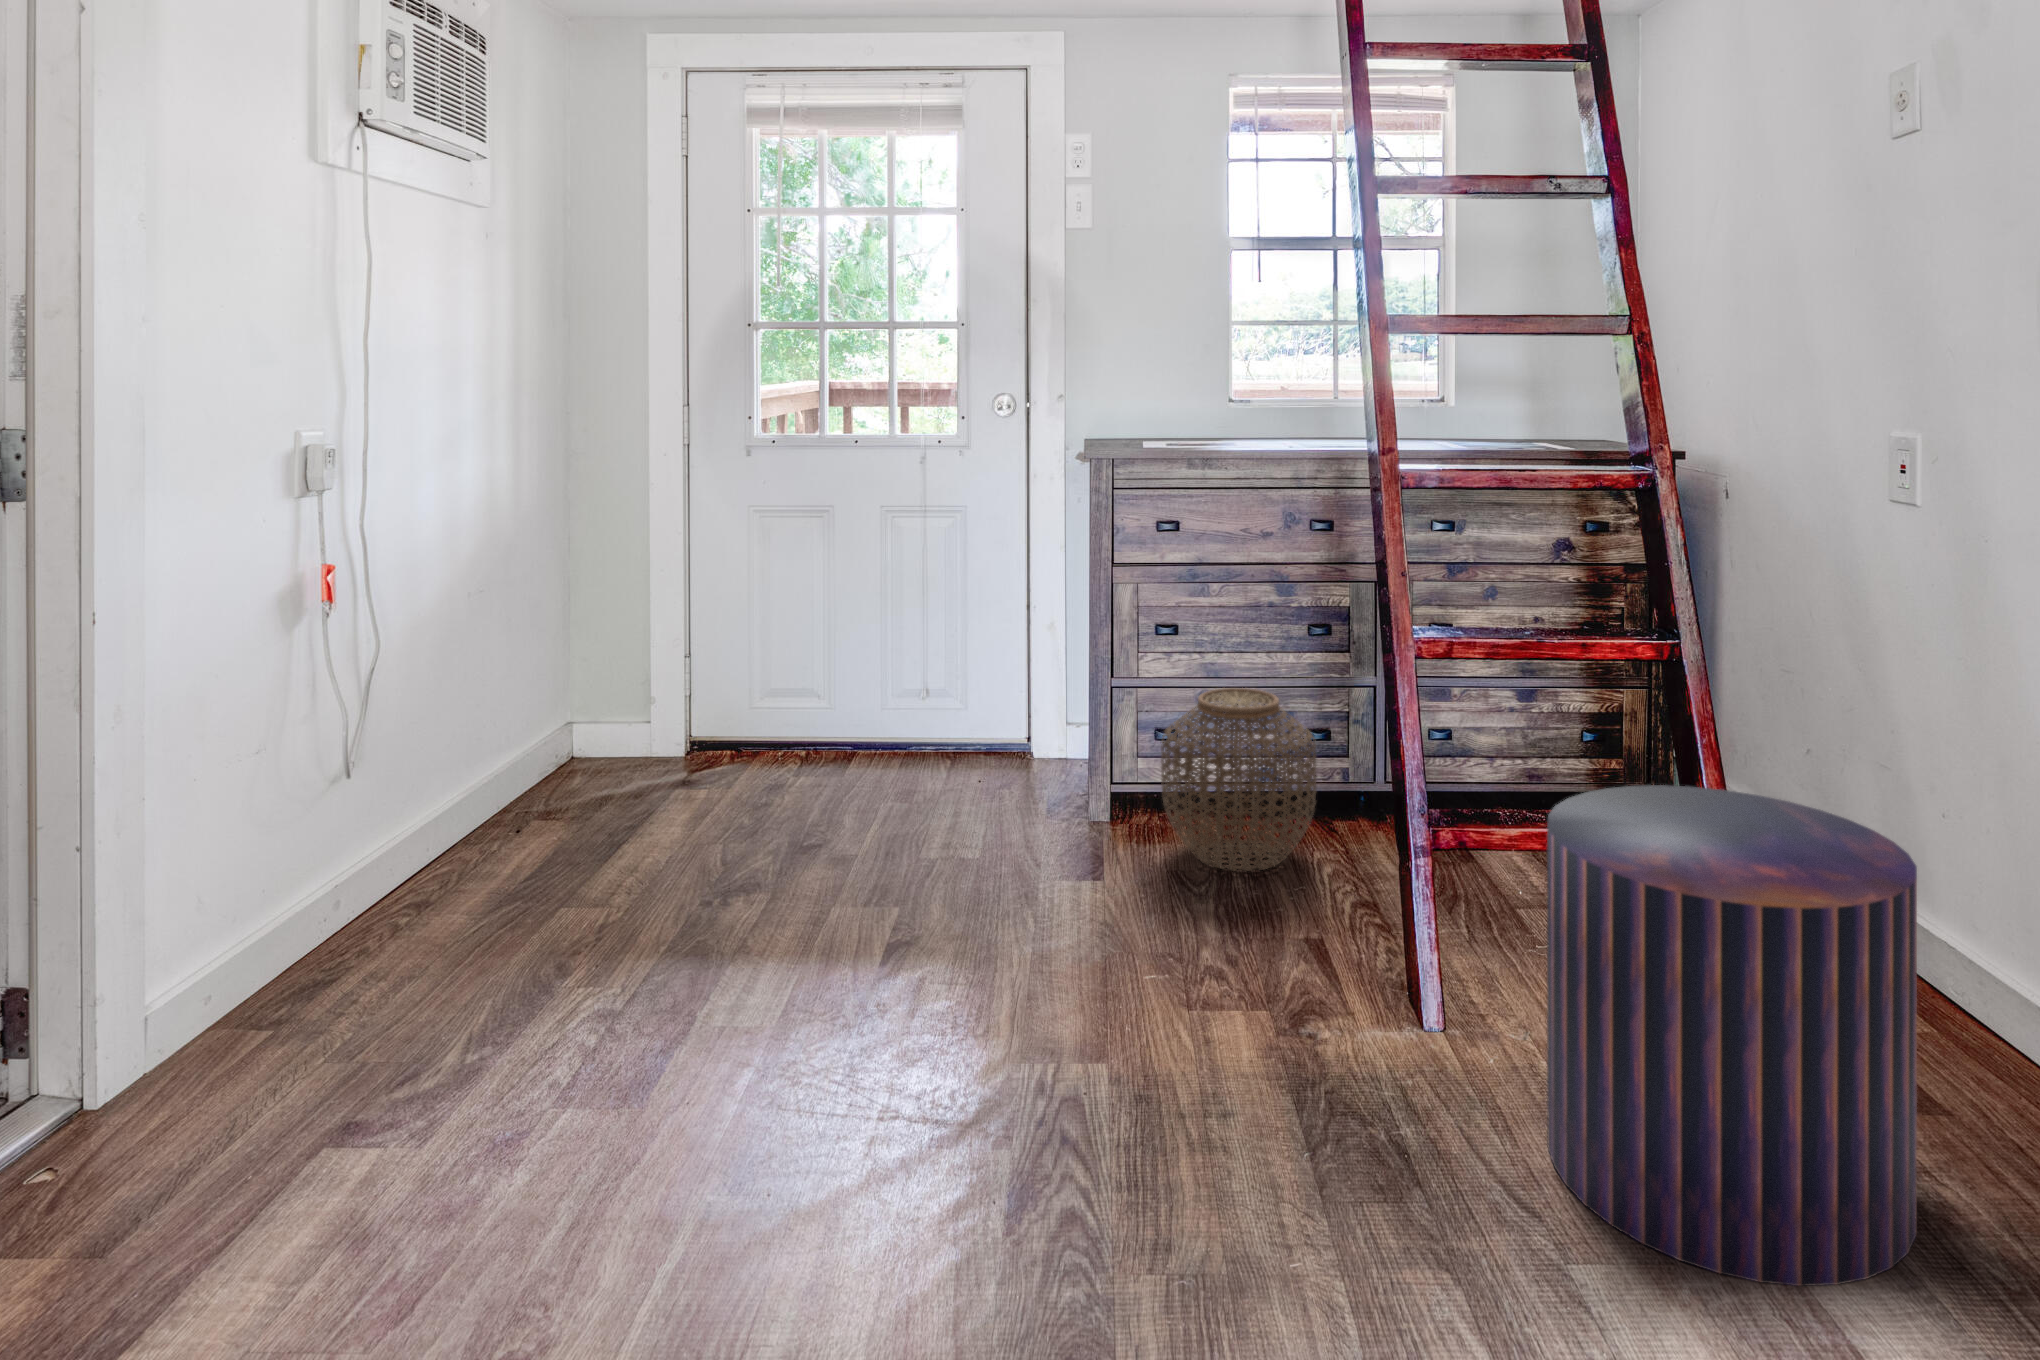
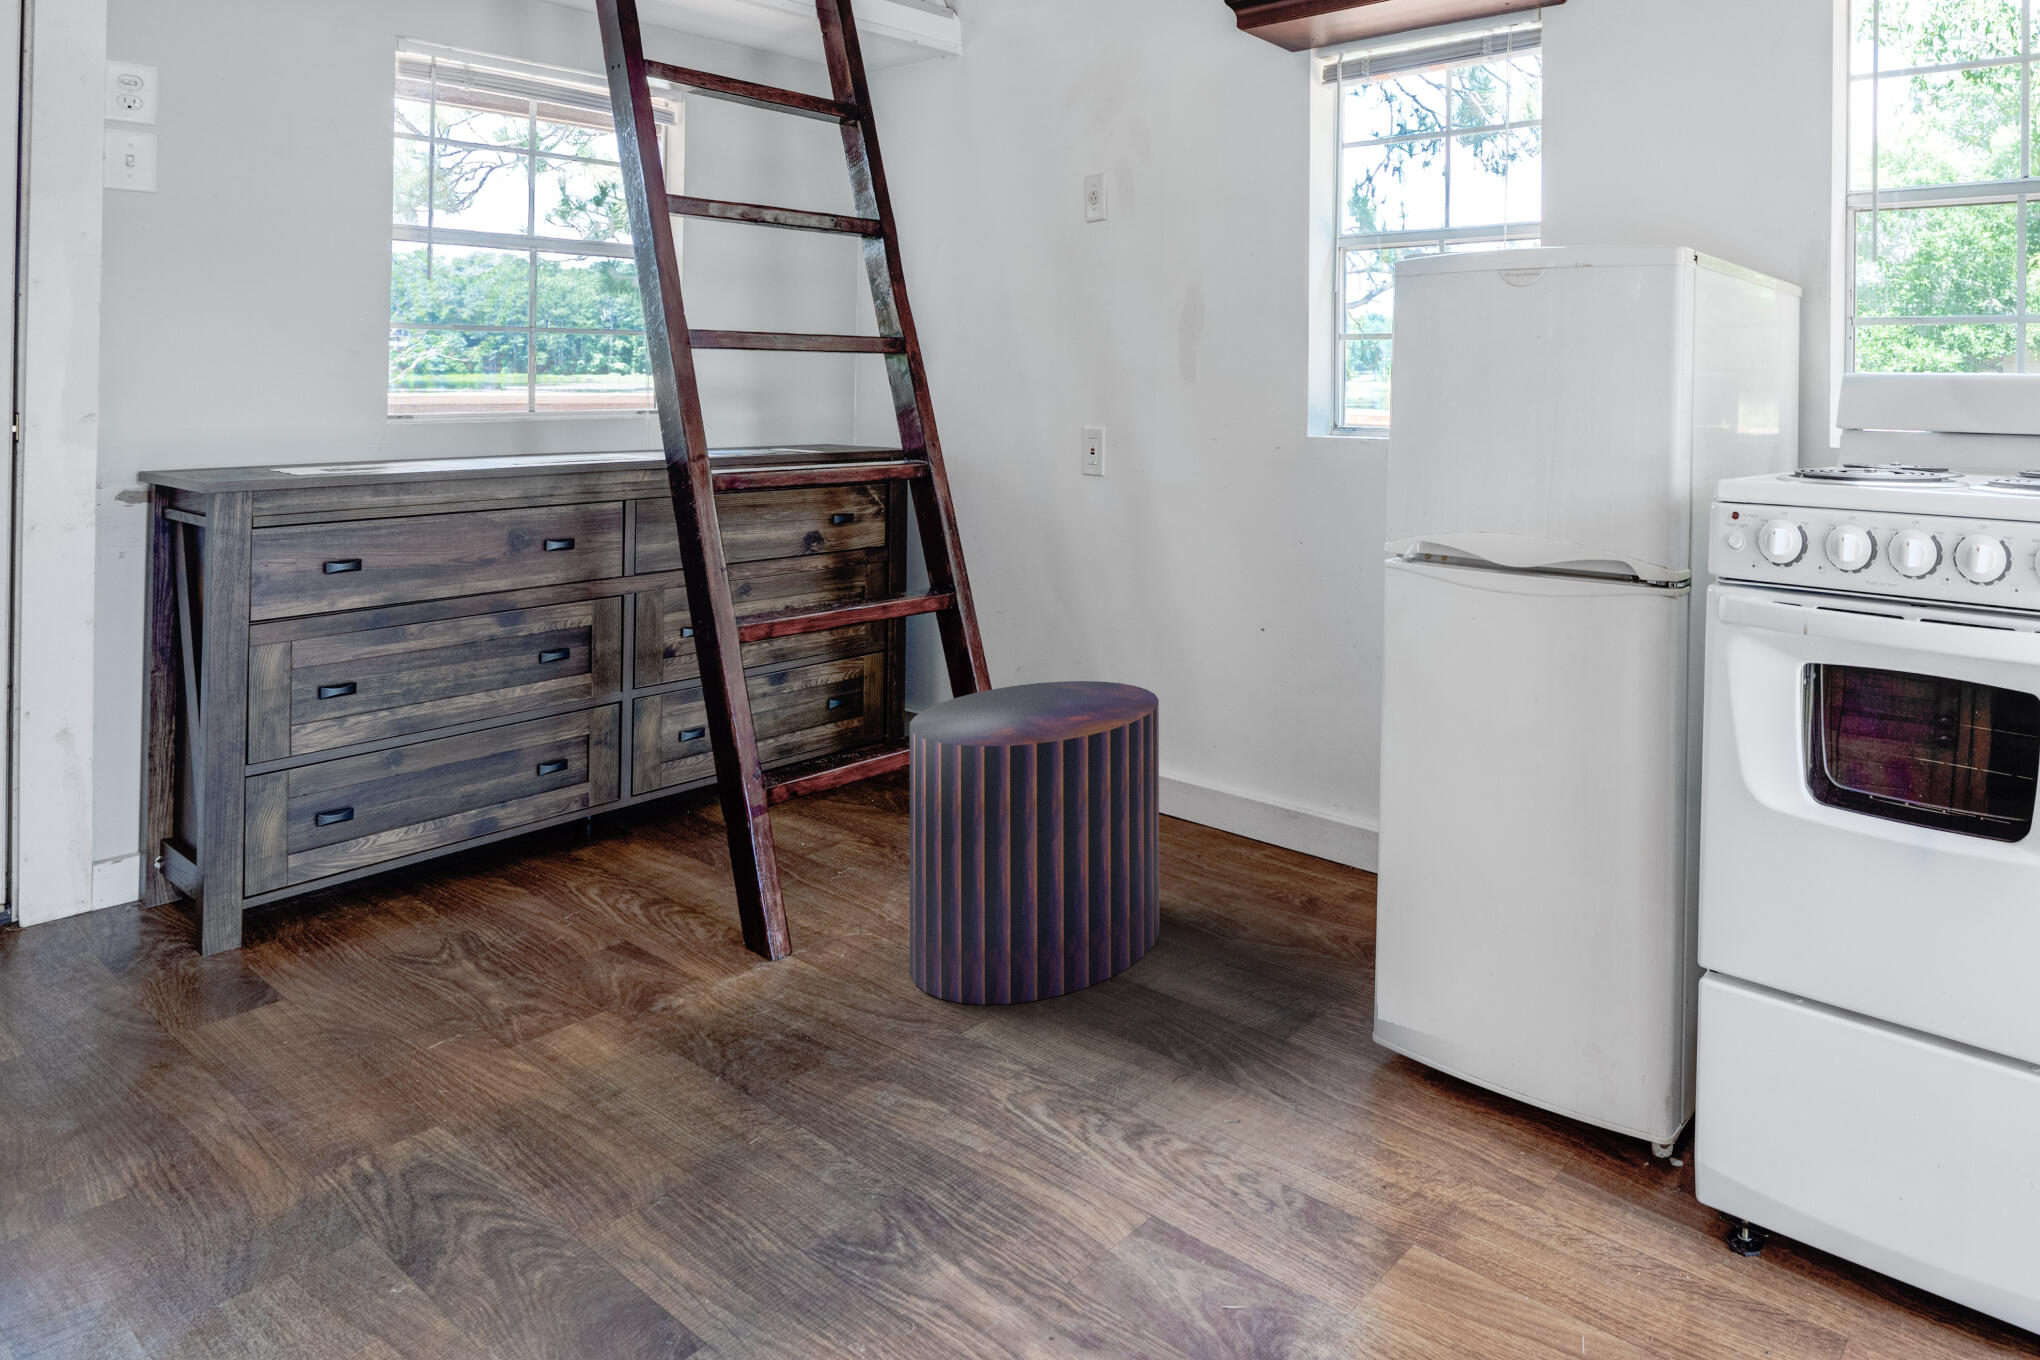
woven basket: present [1161,688,1316,871] -> none [360,729,574,929]

